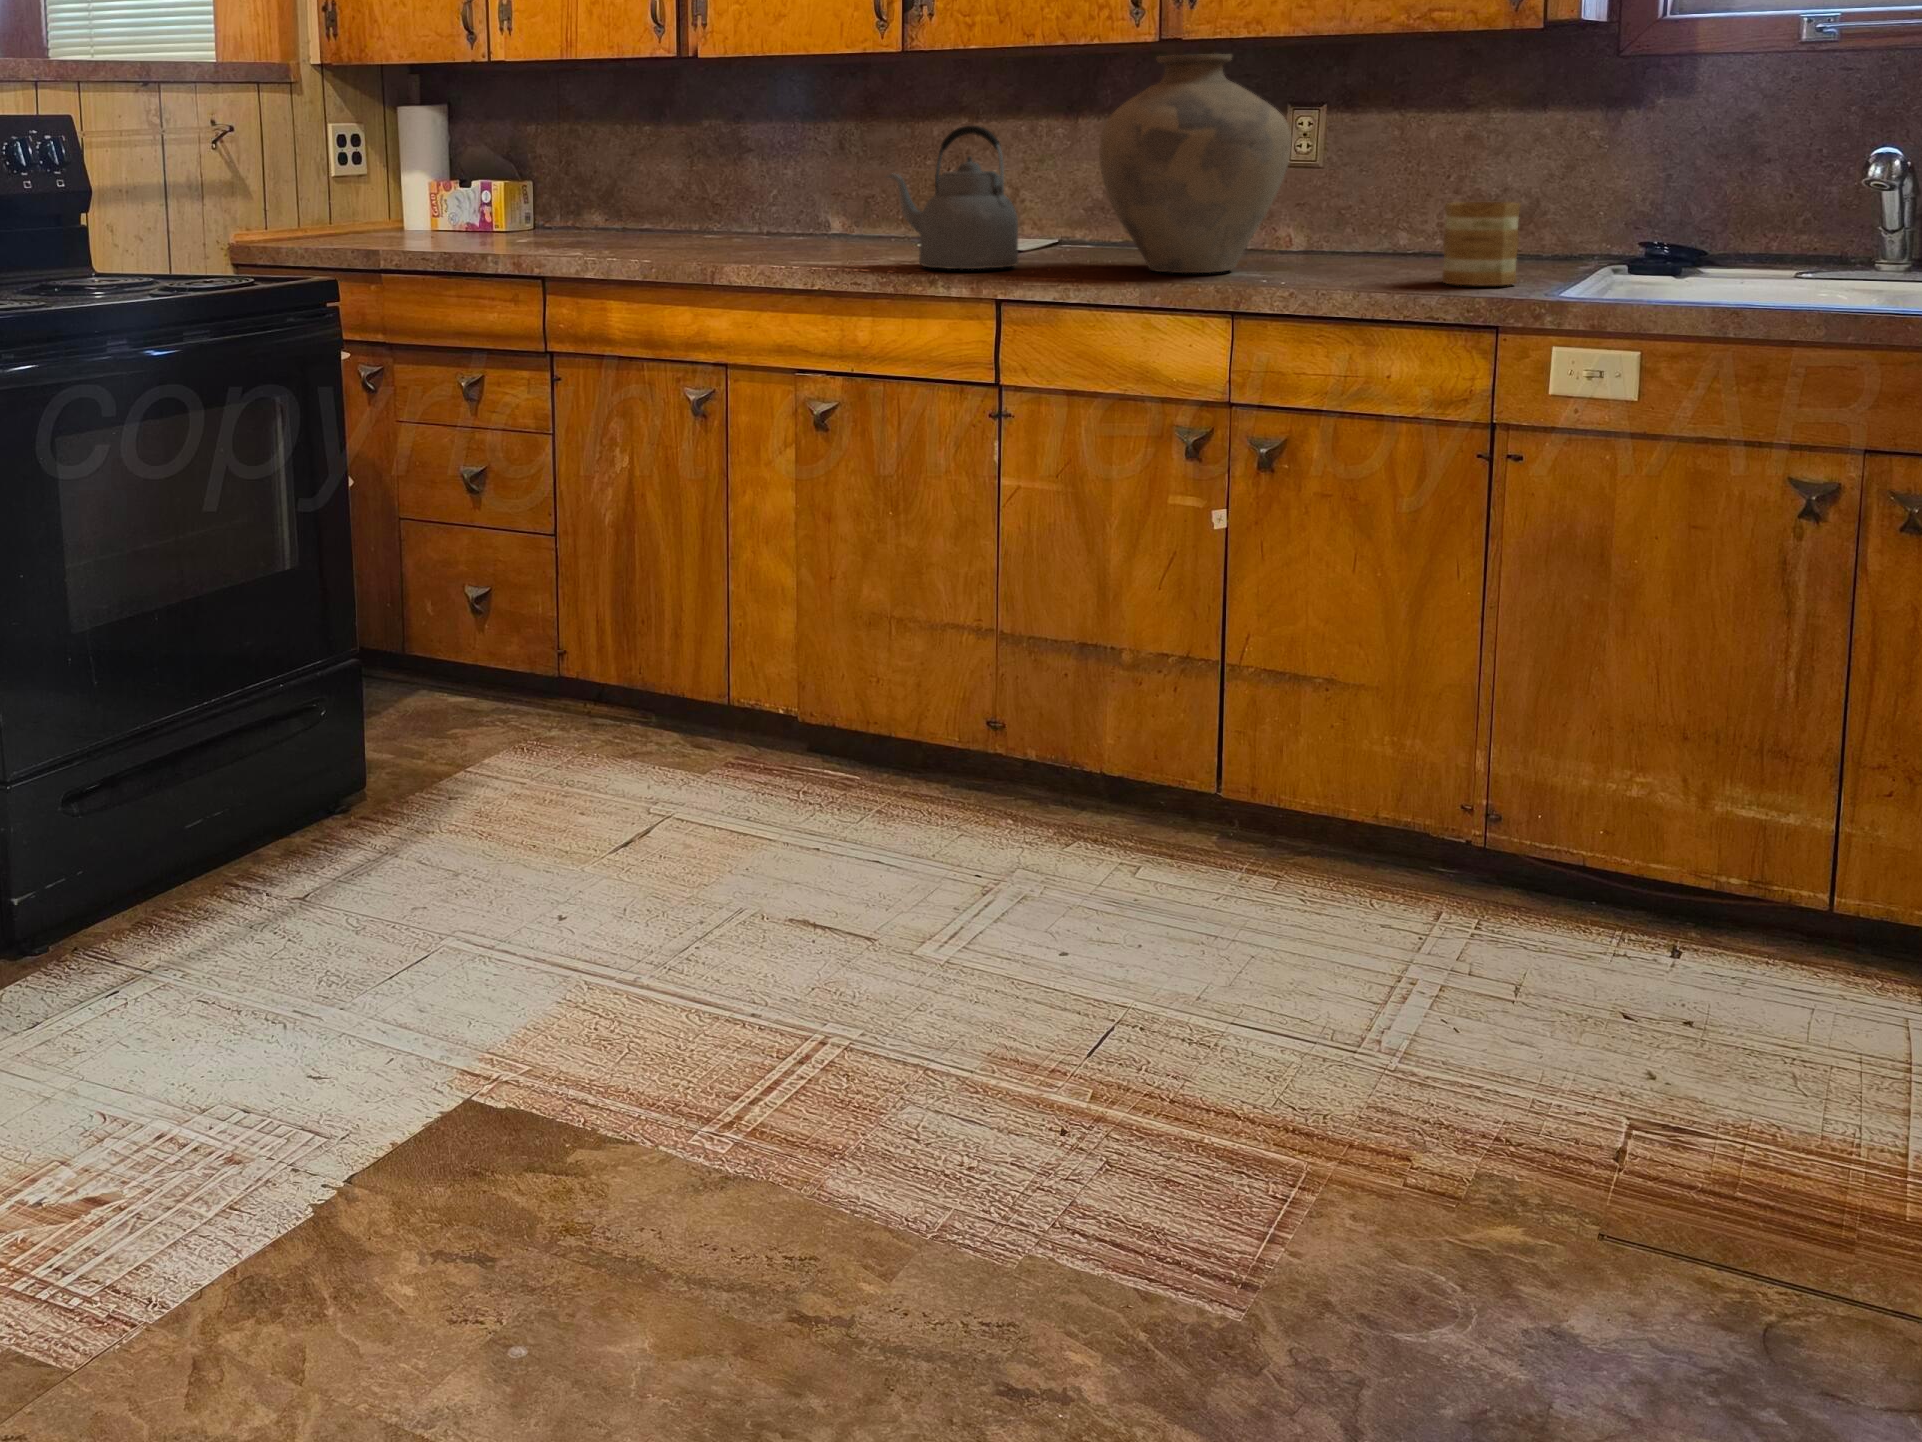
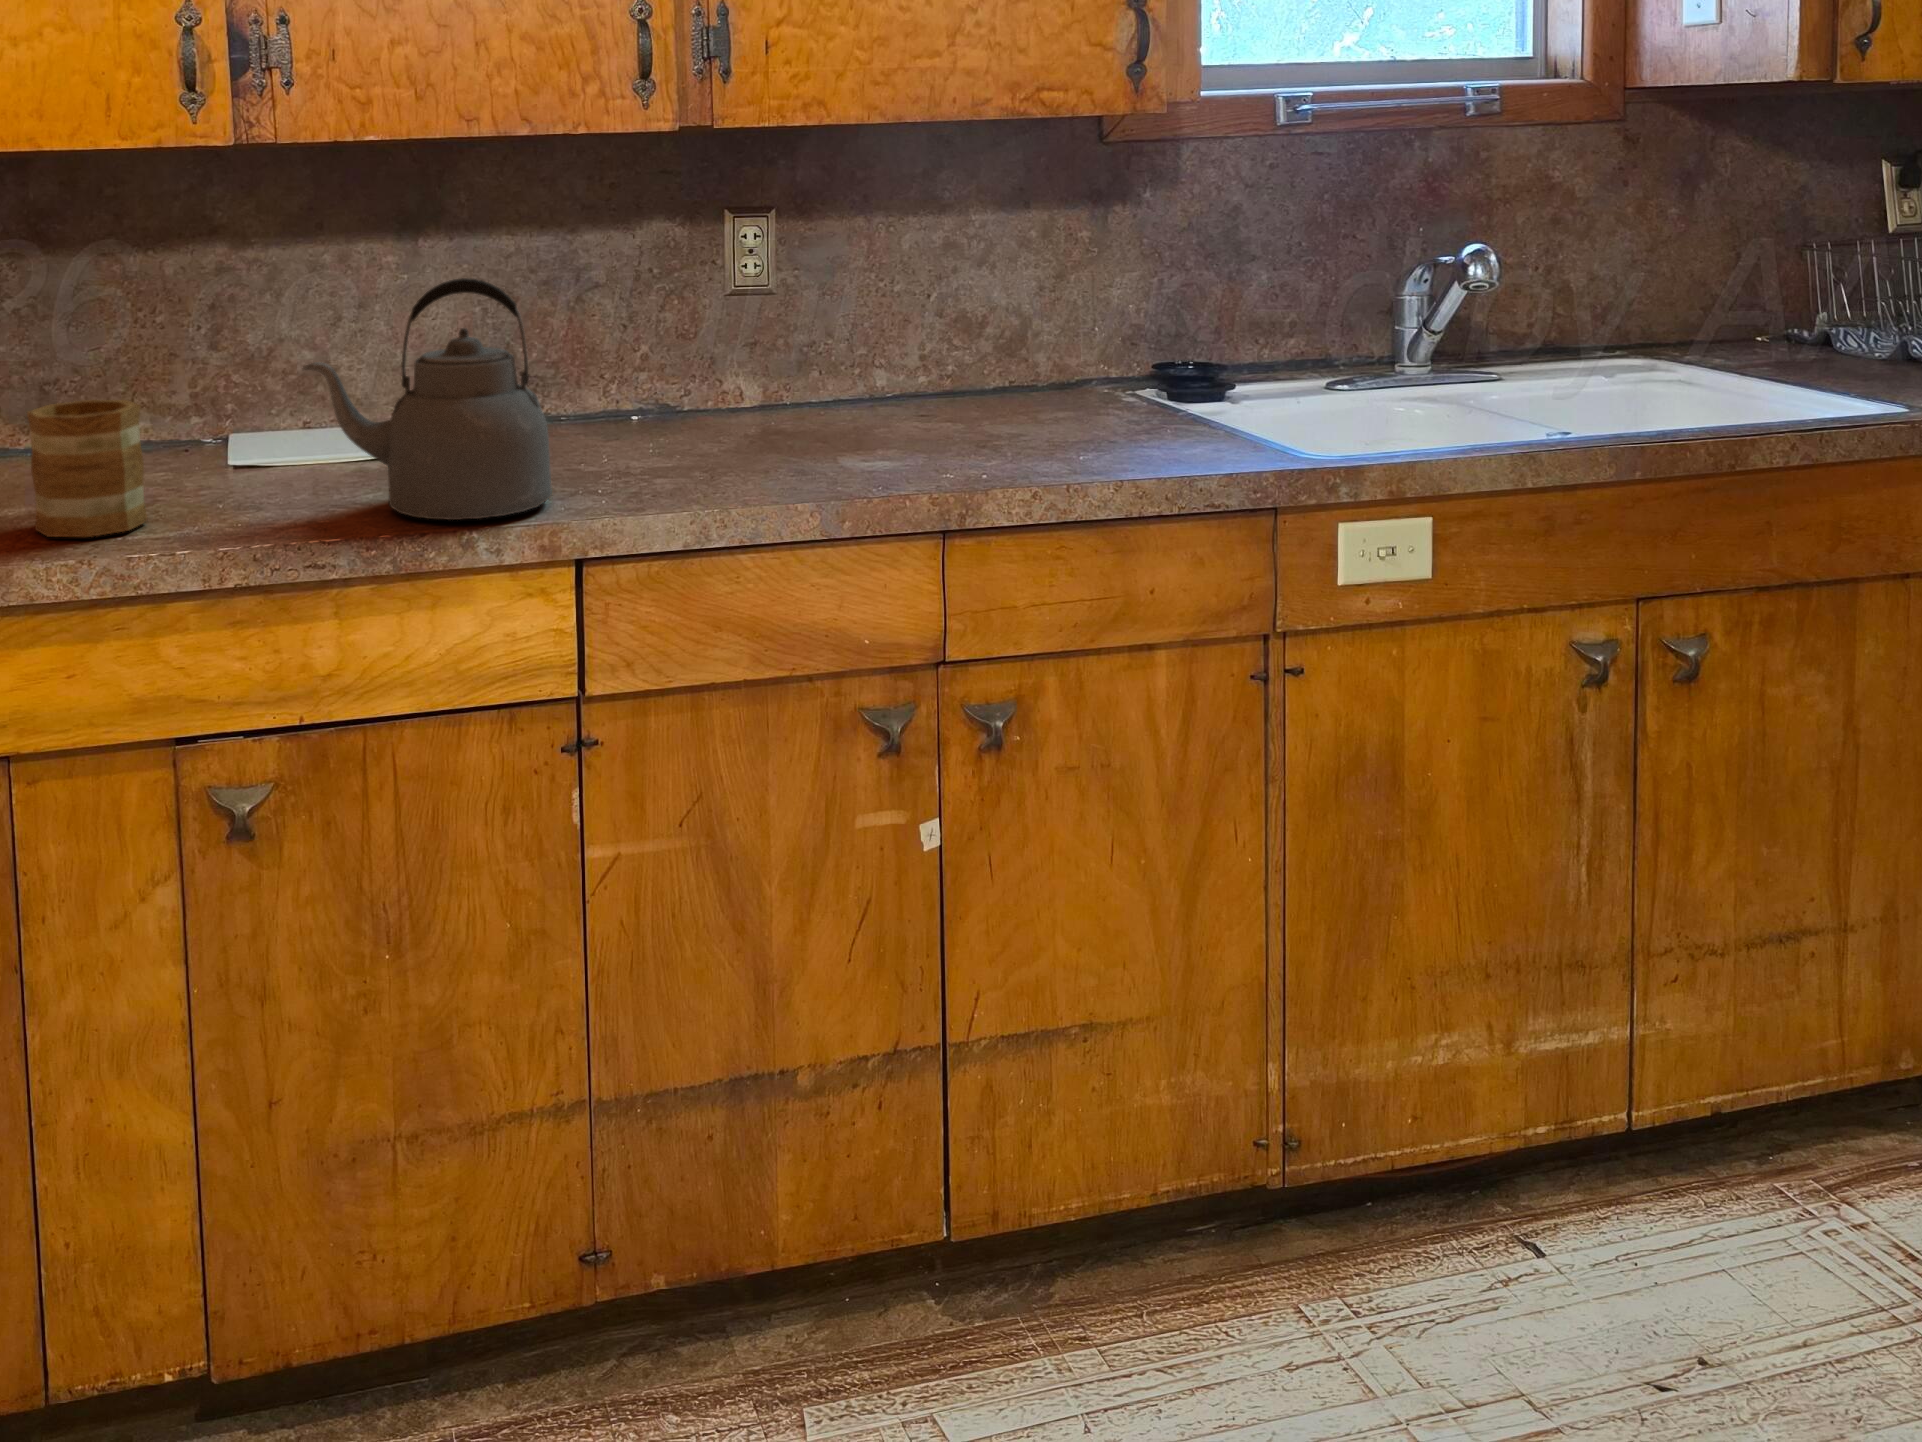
vase: present [1099,54,1291,273] -> none [648,157,921,480]
mug: present [1442,202,1520,286] -> present [27,400,148,537]

